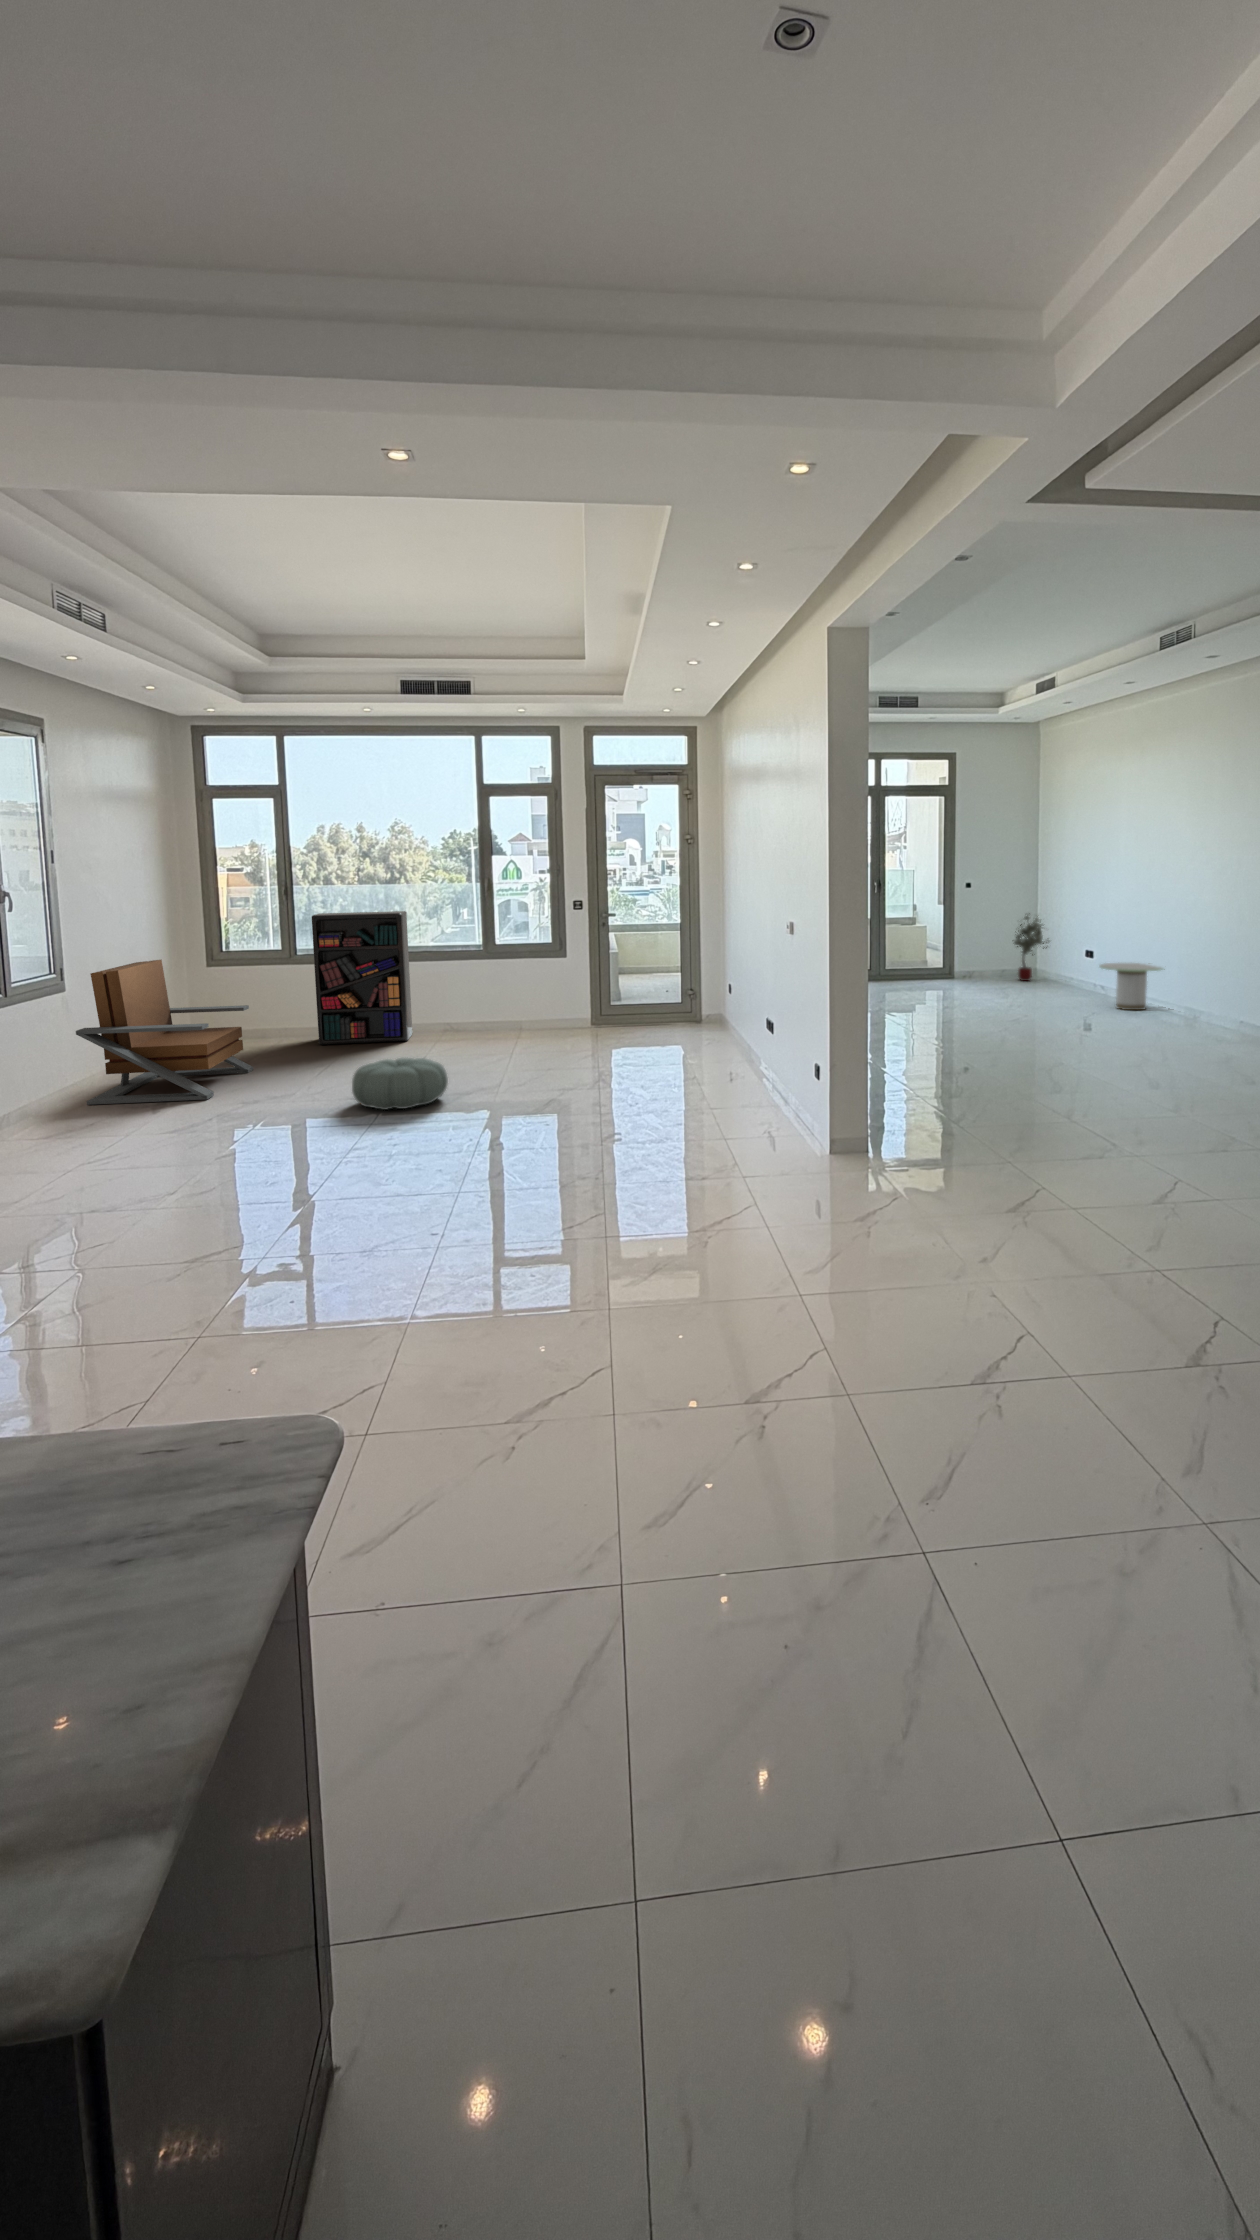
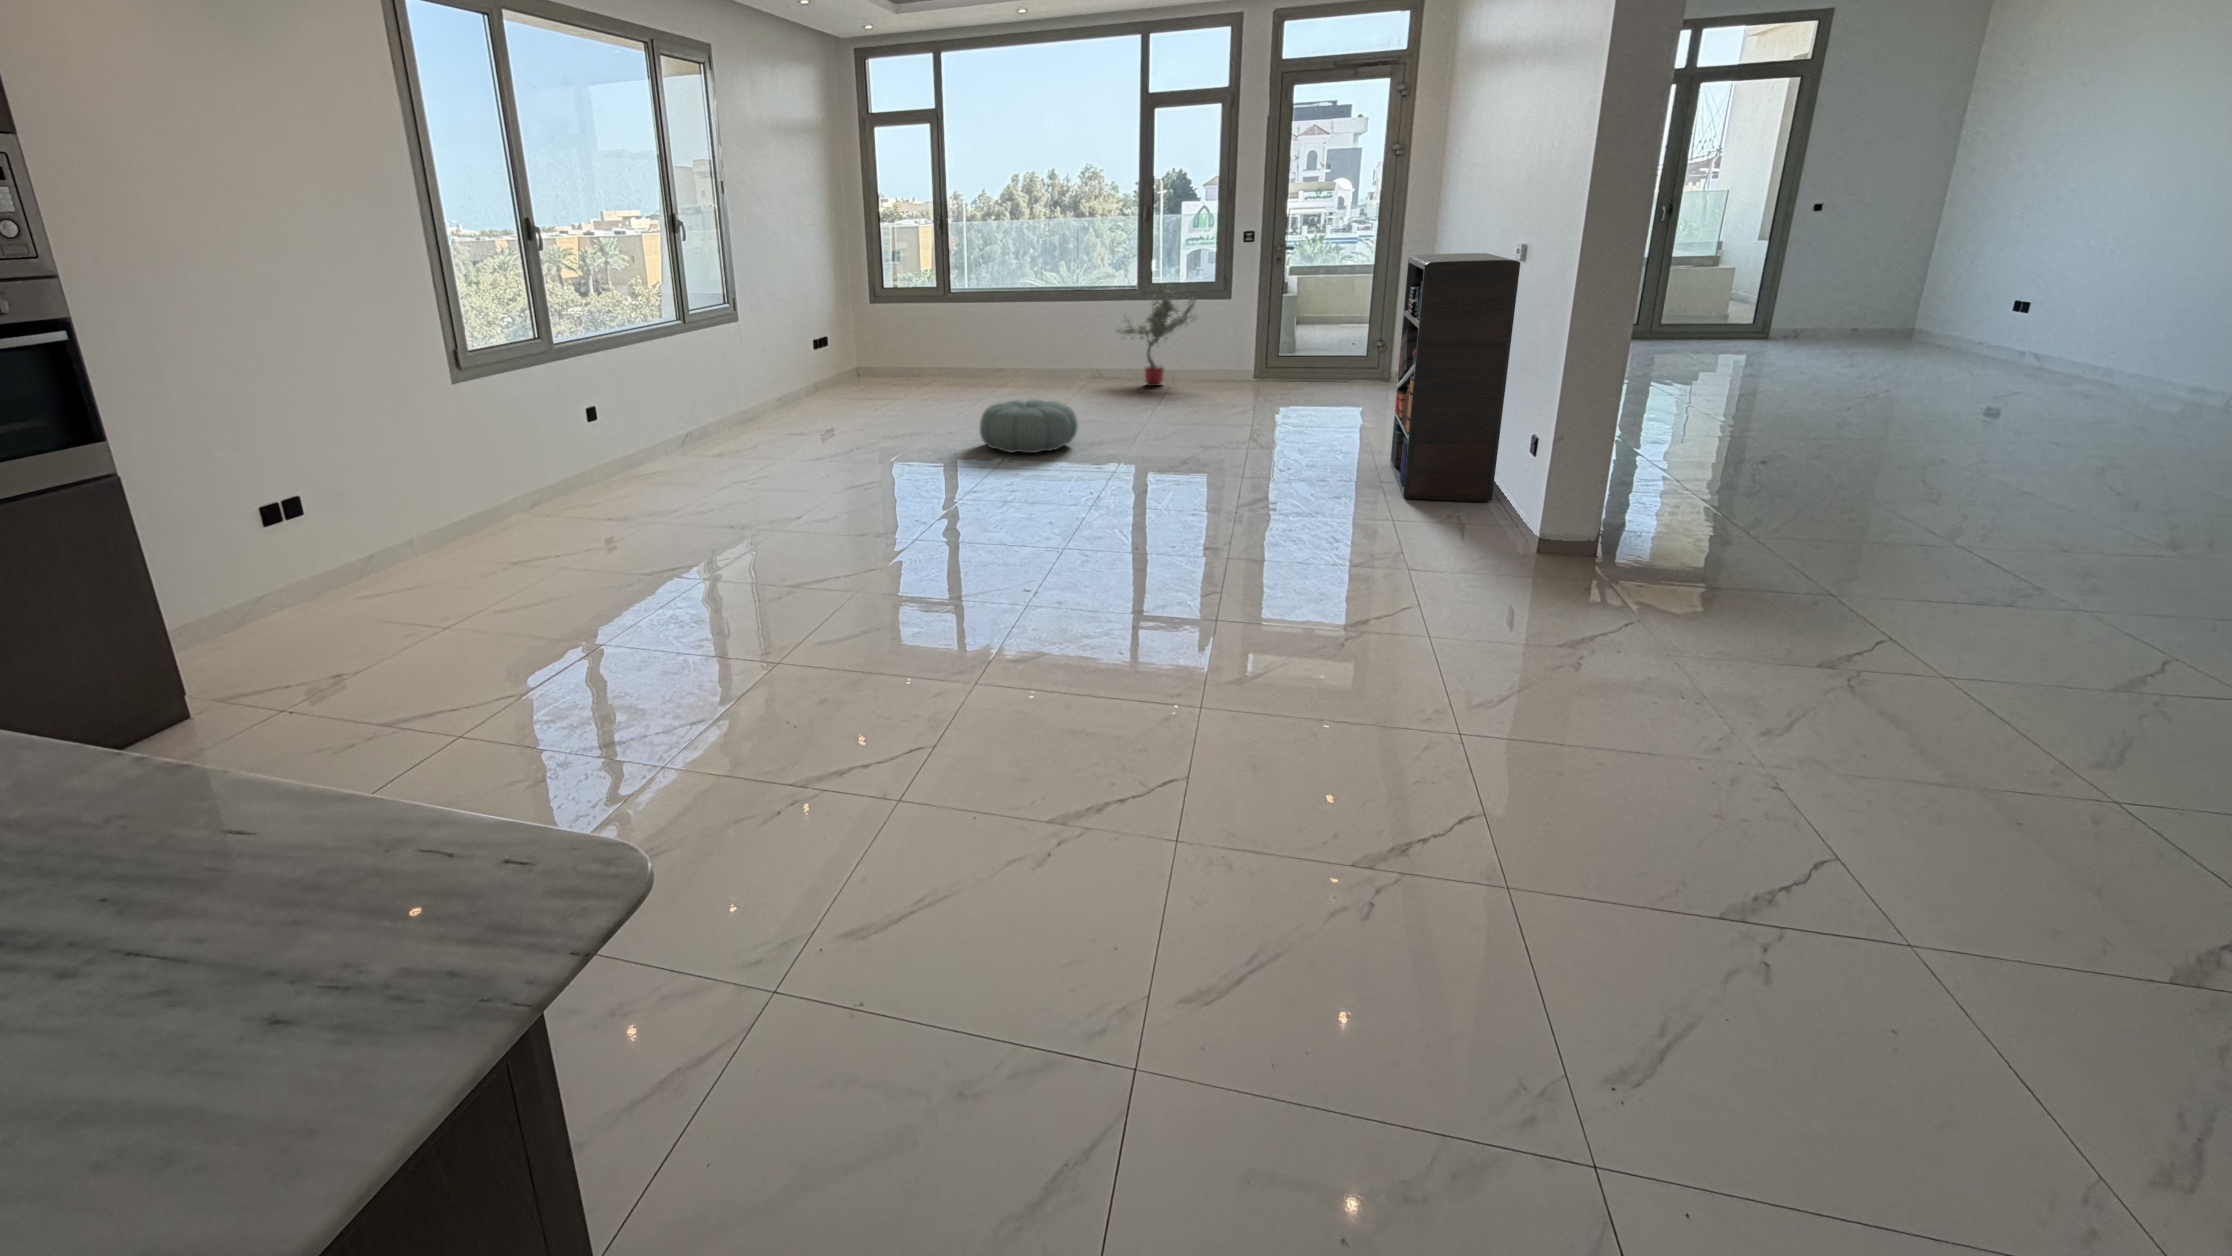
bookshelf: present [312,911,412,1045] -> present [1390,253,1520,501]
potted tree: present [1013,913,1049,981] -> present [1116,285,1196,386]
lounge chair: present [76,960,253,1105] -> none [745,292,903,430]
side table: present [1100,963,1162,1010] -> none [2042,319,2182,392]

